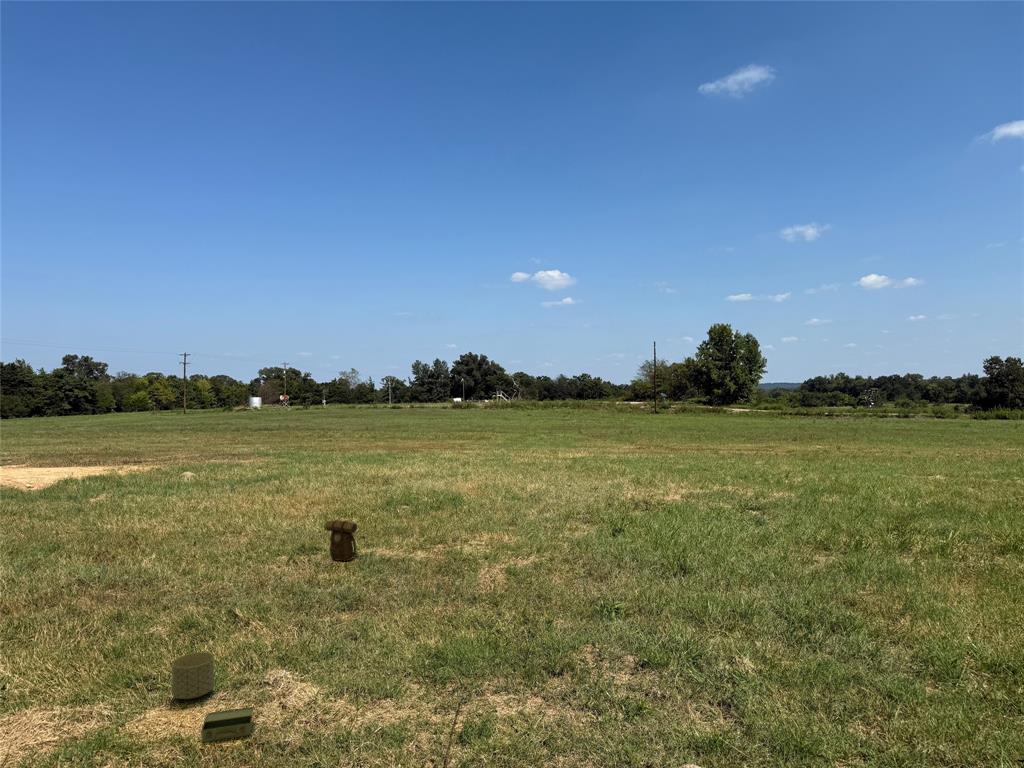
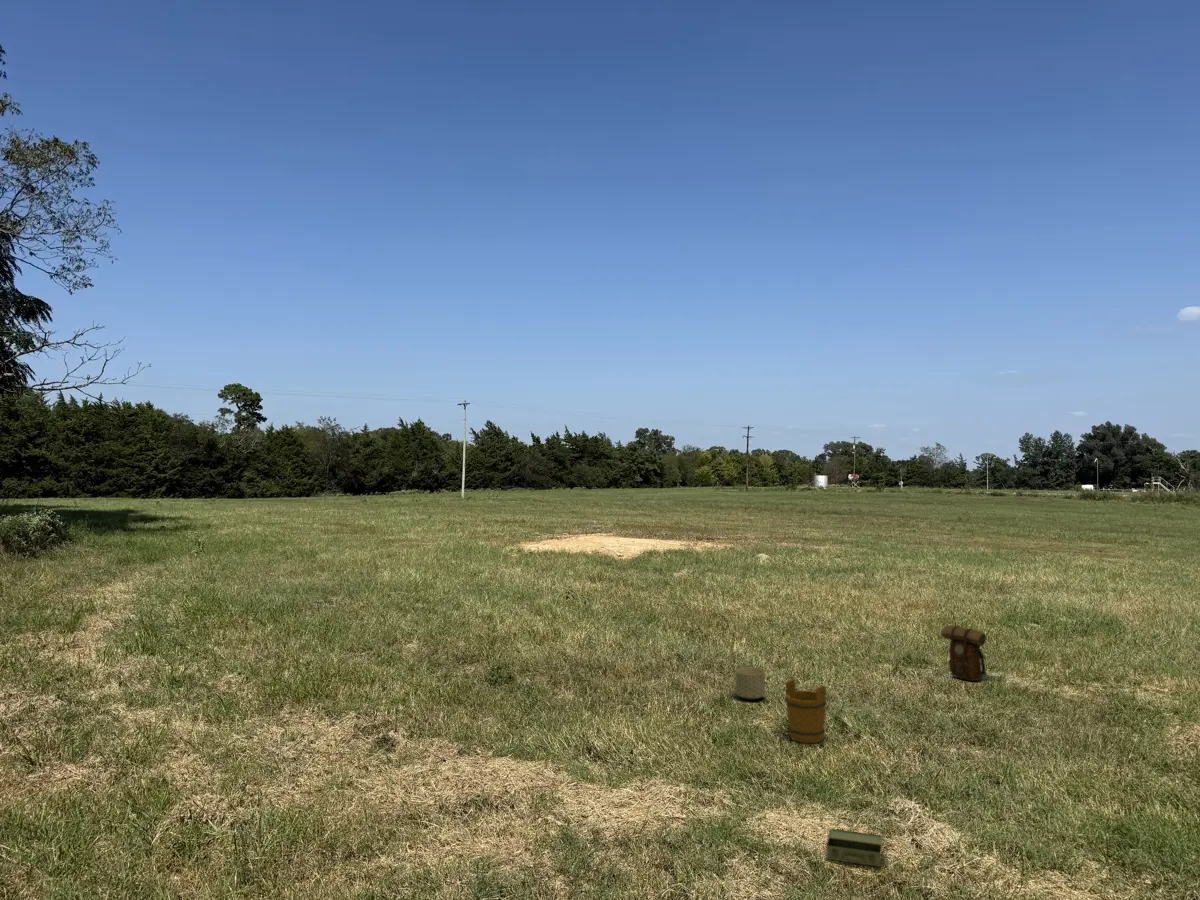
bucket: none [181,583,222,639] -> present [785,679,828,743]
planter: present [172,652,214,700] -> present [735,667,765,700]

